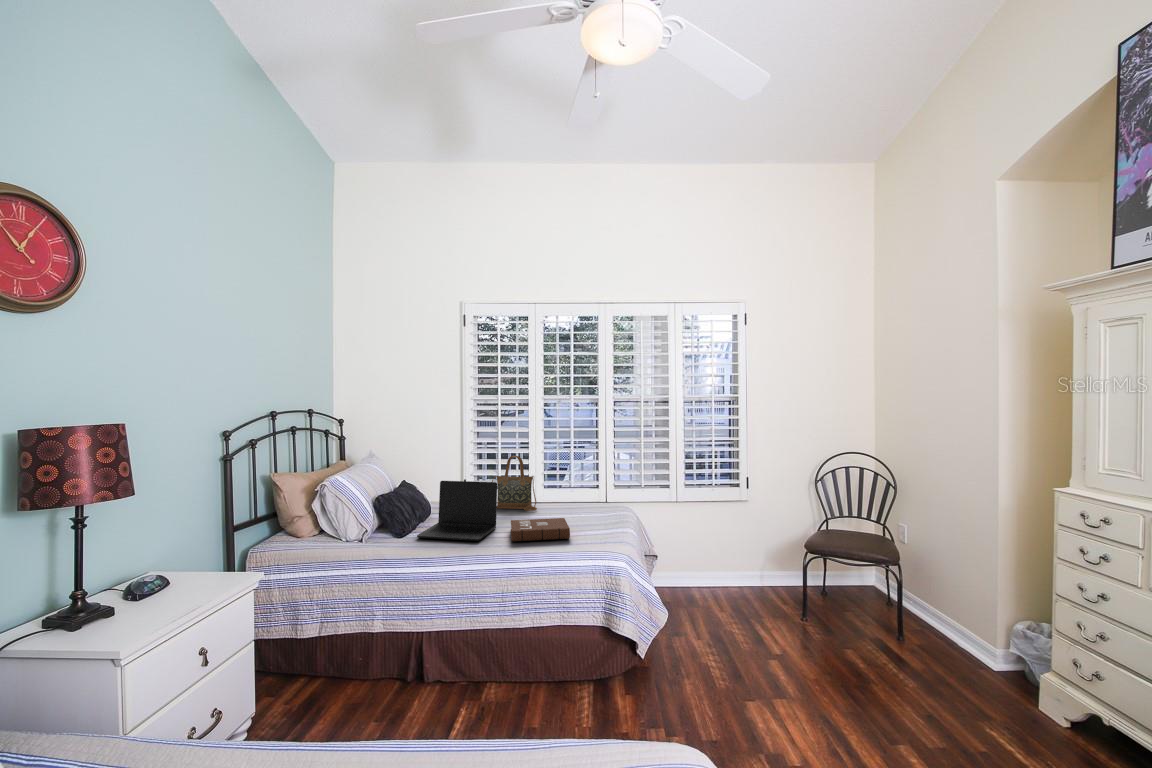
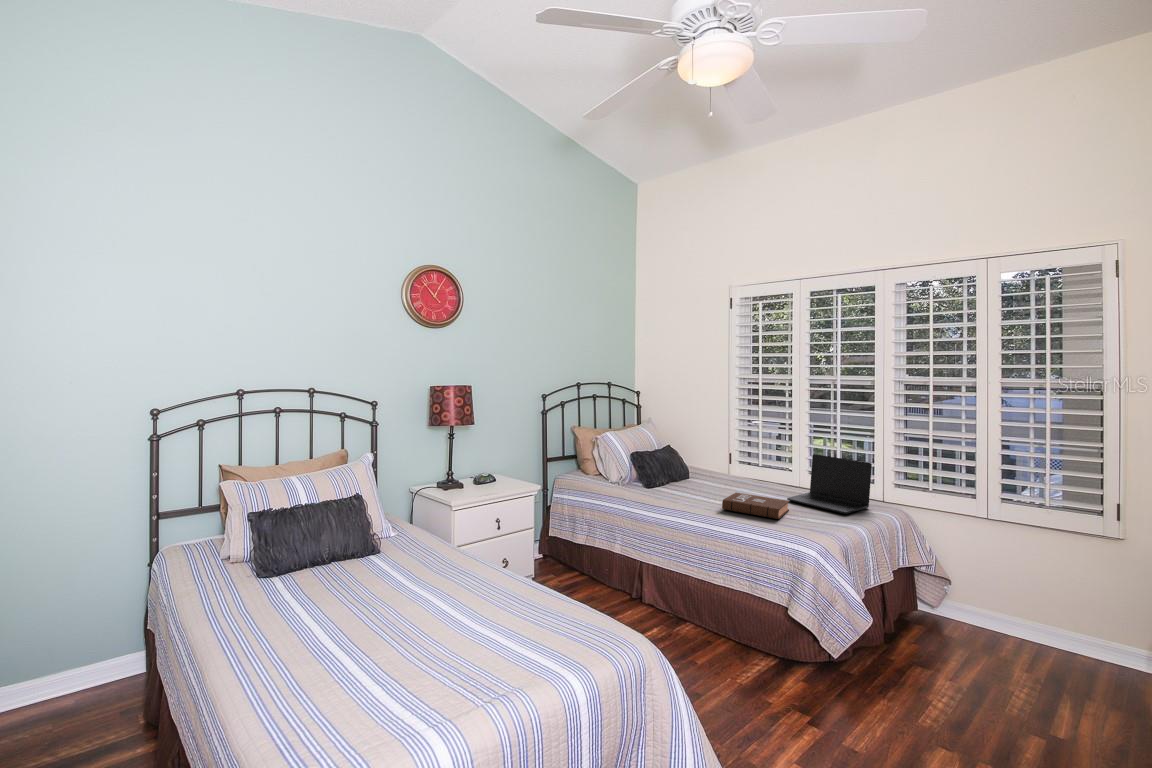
handbag: present [492,456,537,511] -> none [740,436,787,492]
laptop: present [417,481,497,541] -> present [787,454,872,514]

